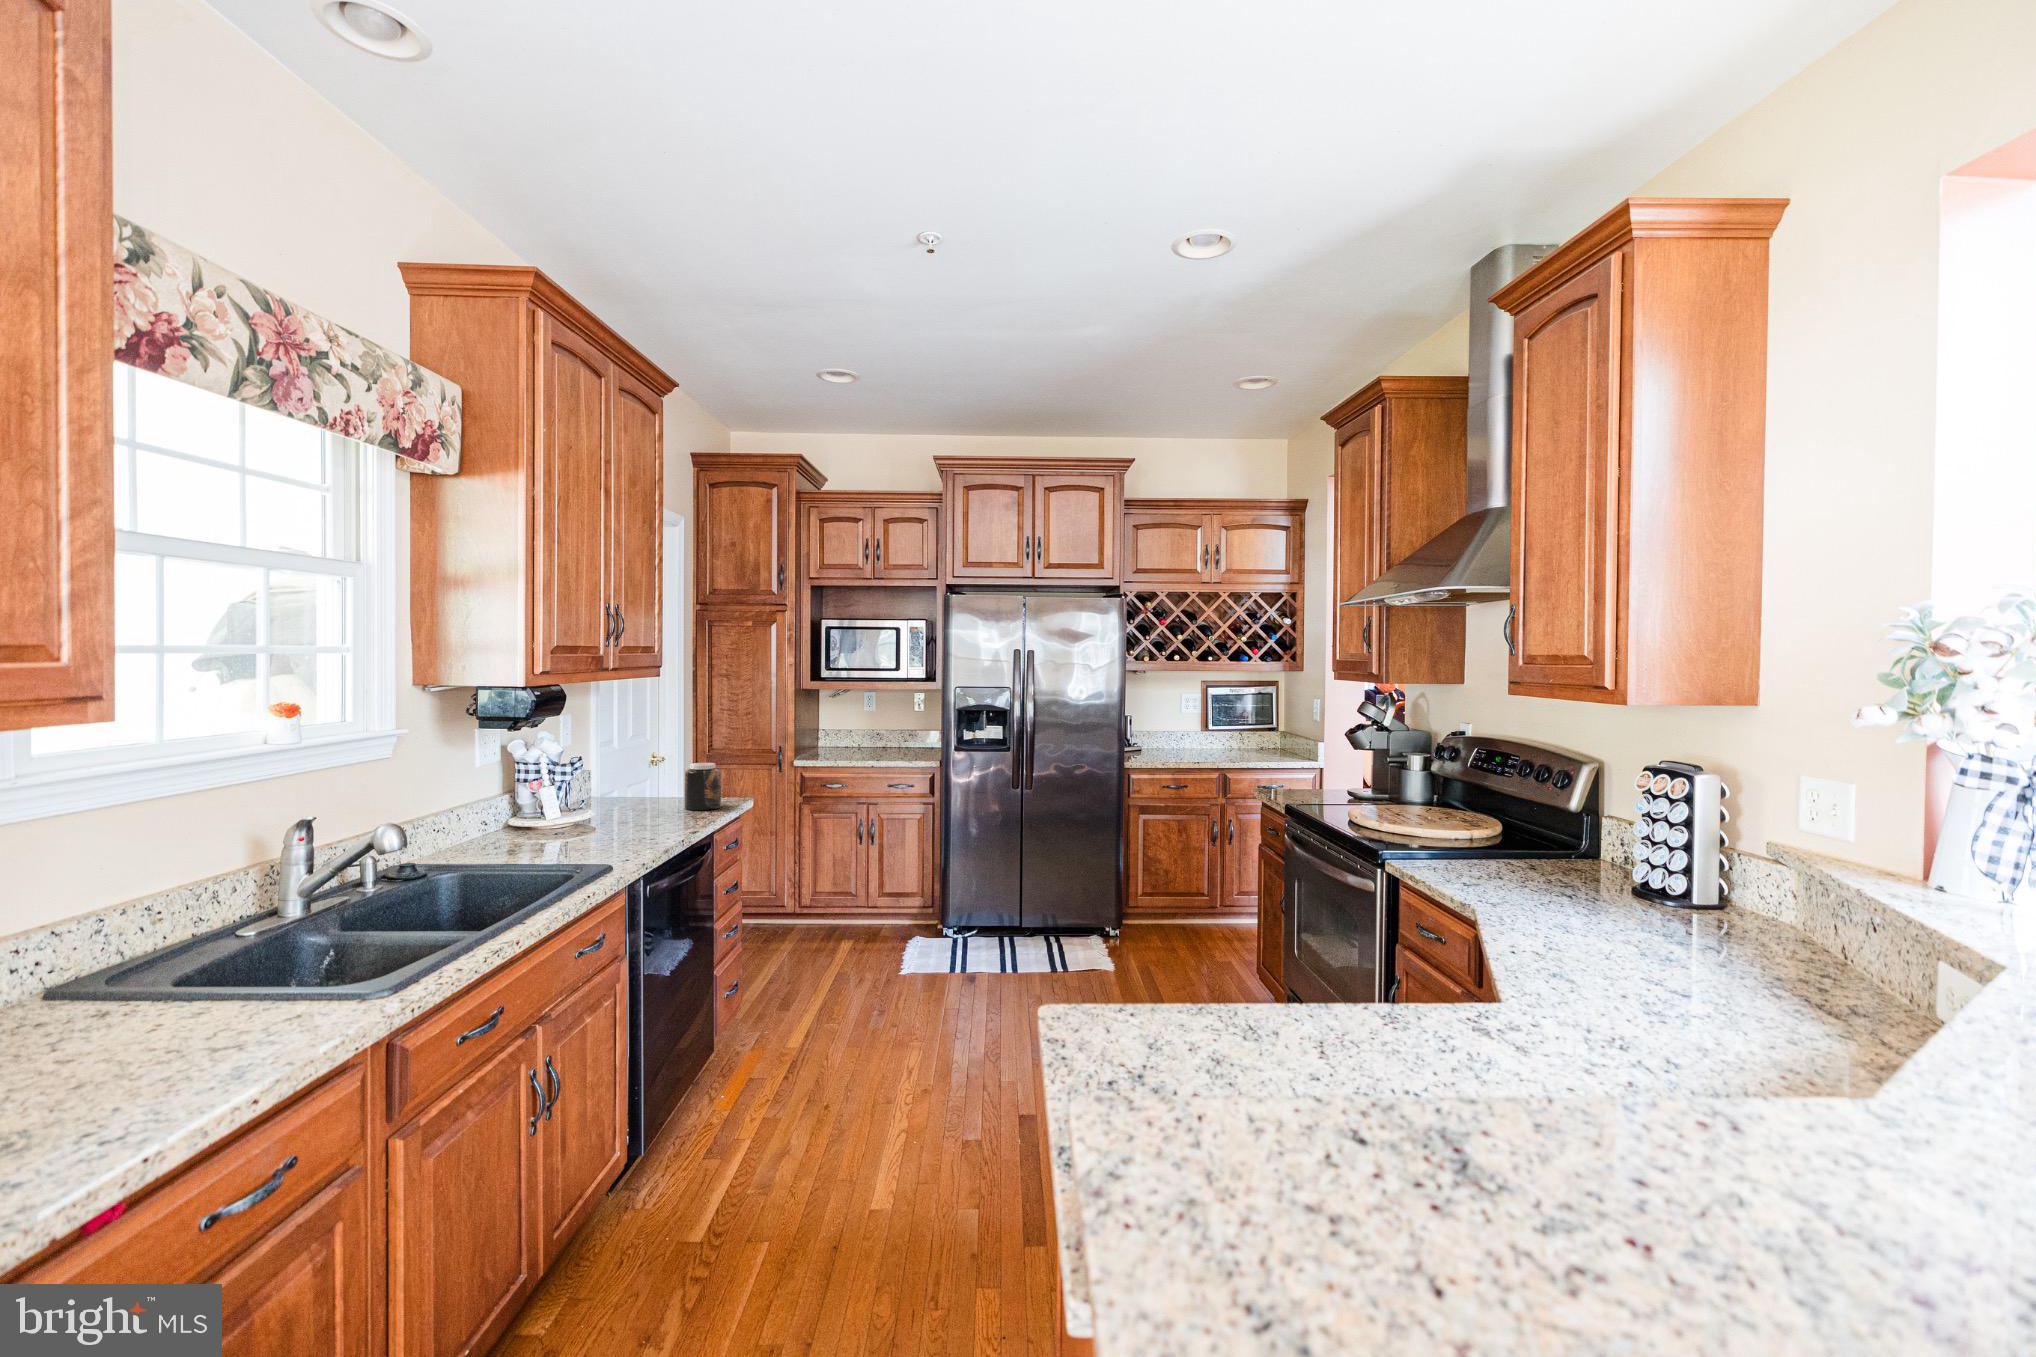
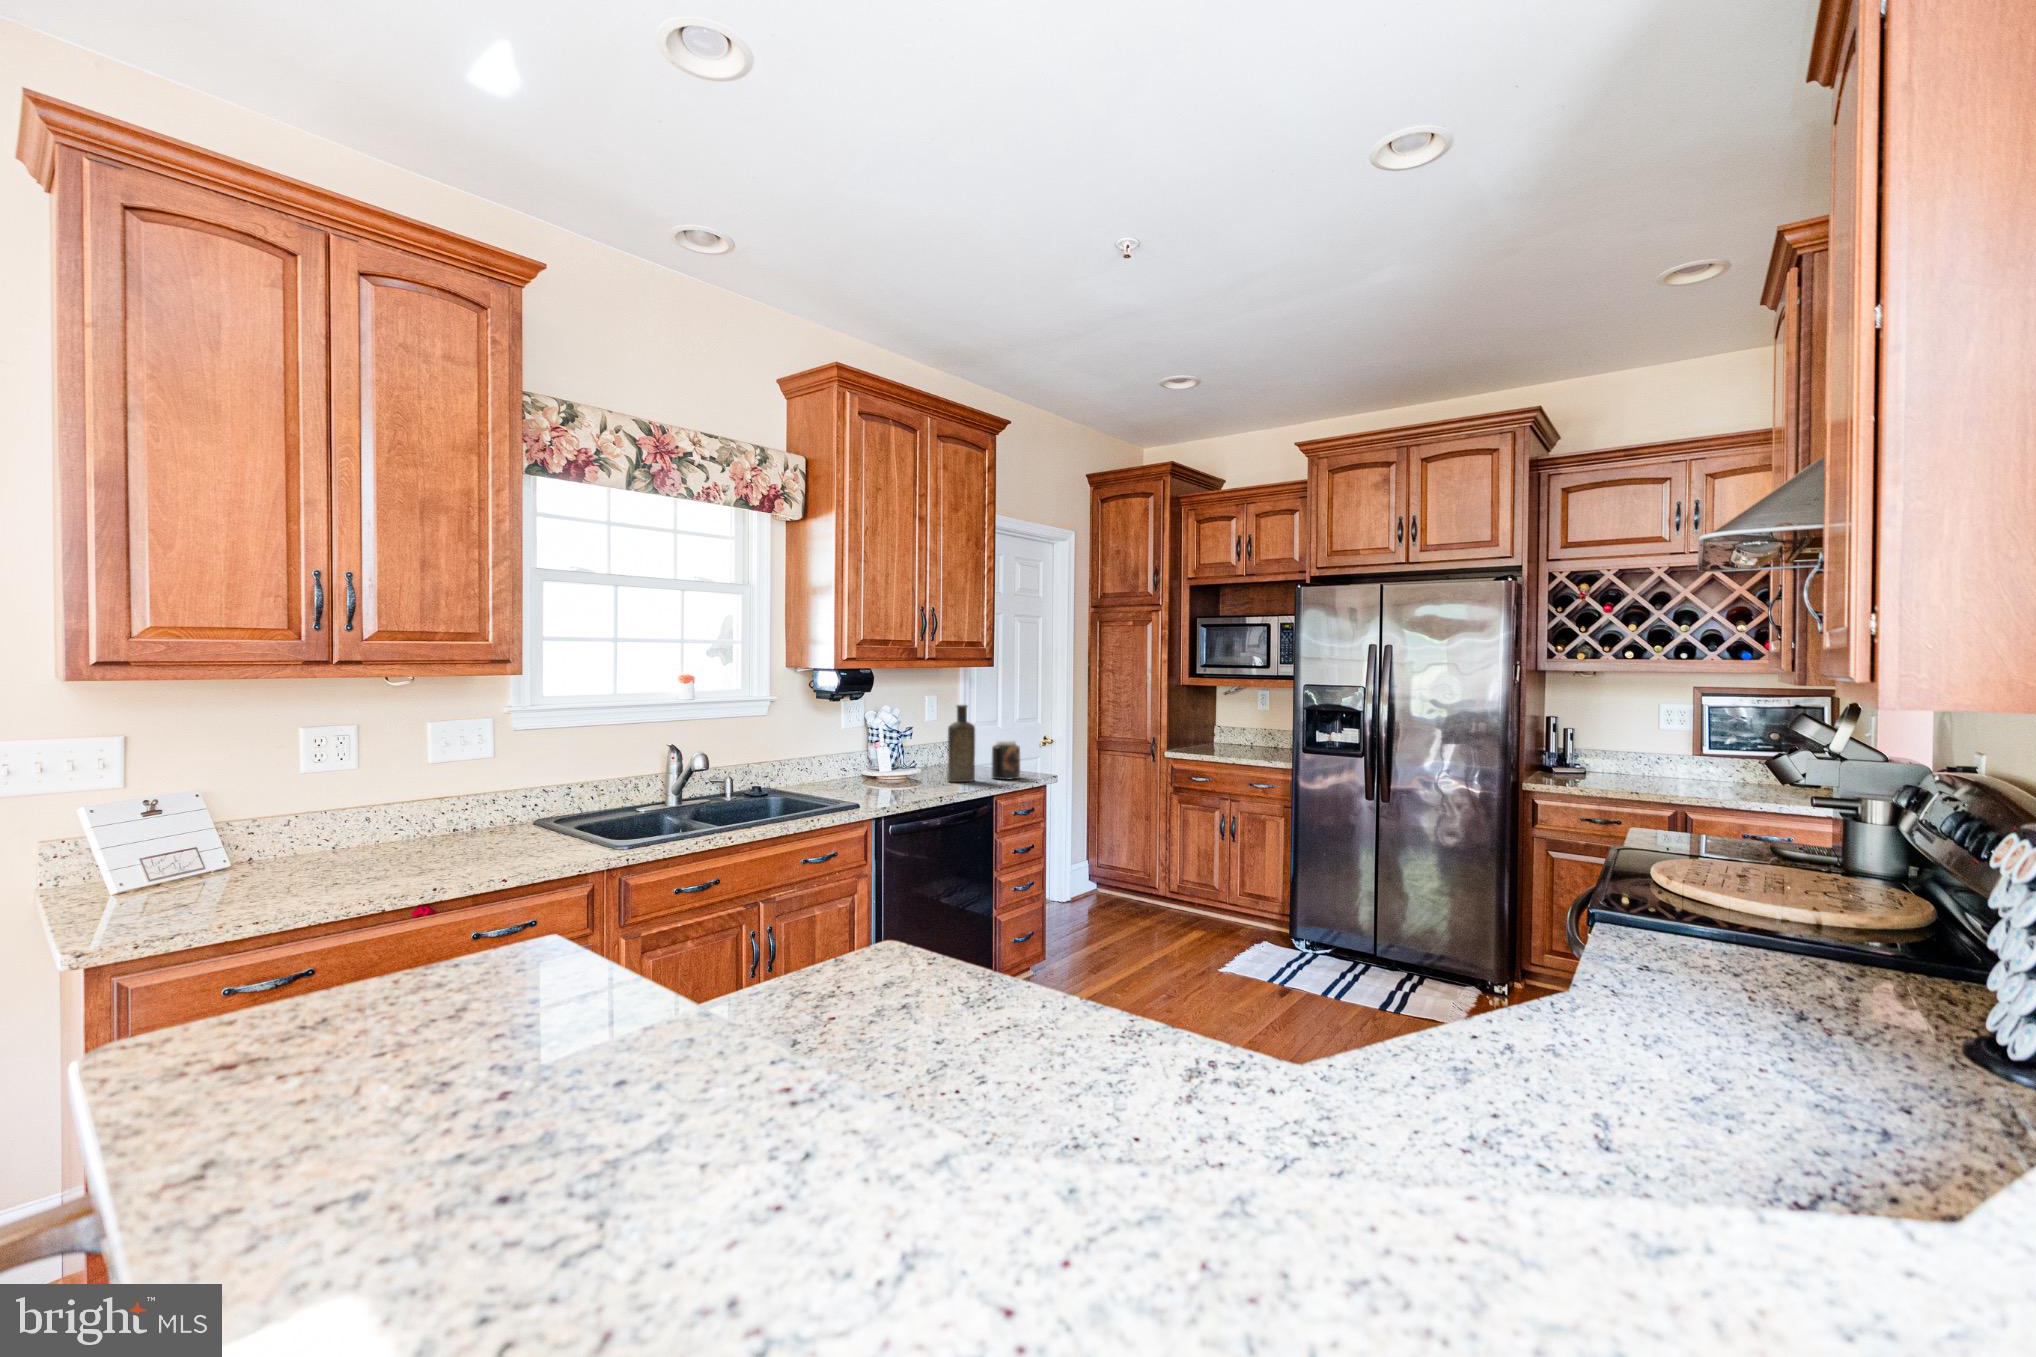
bottle: none [633,724,676,821] -> present [947,705,975,782]

